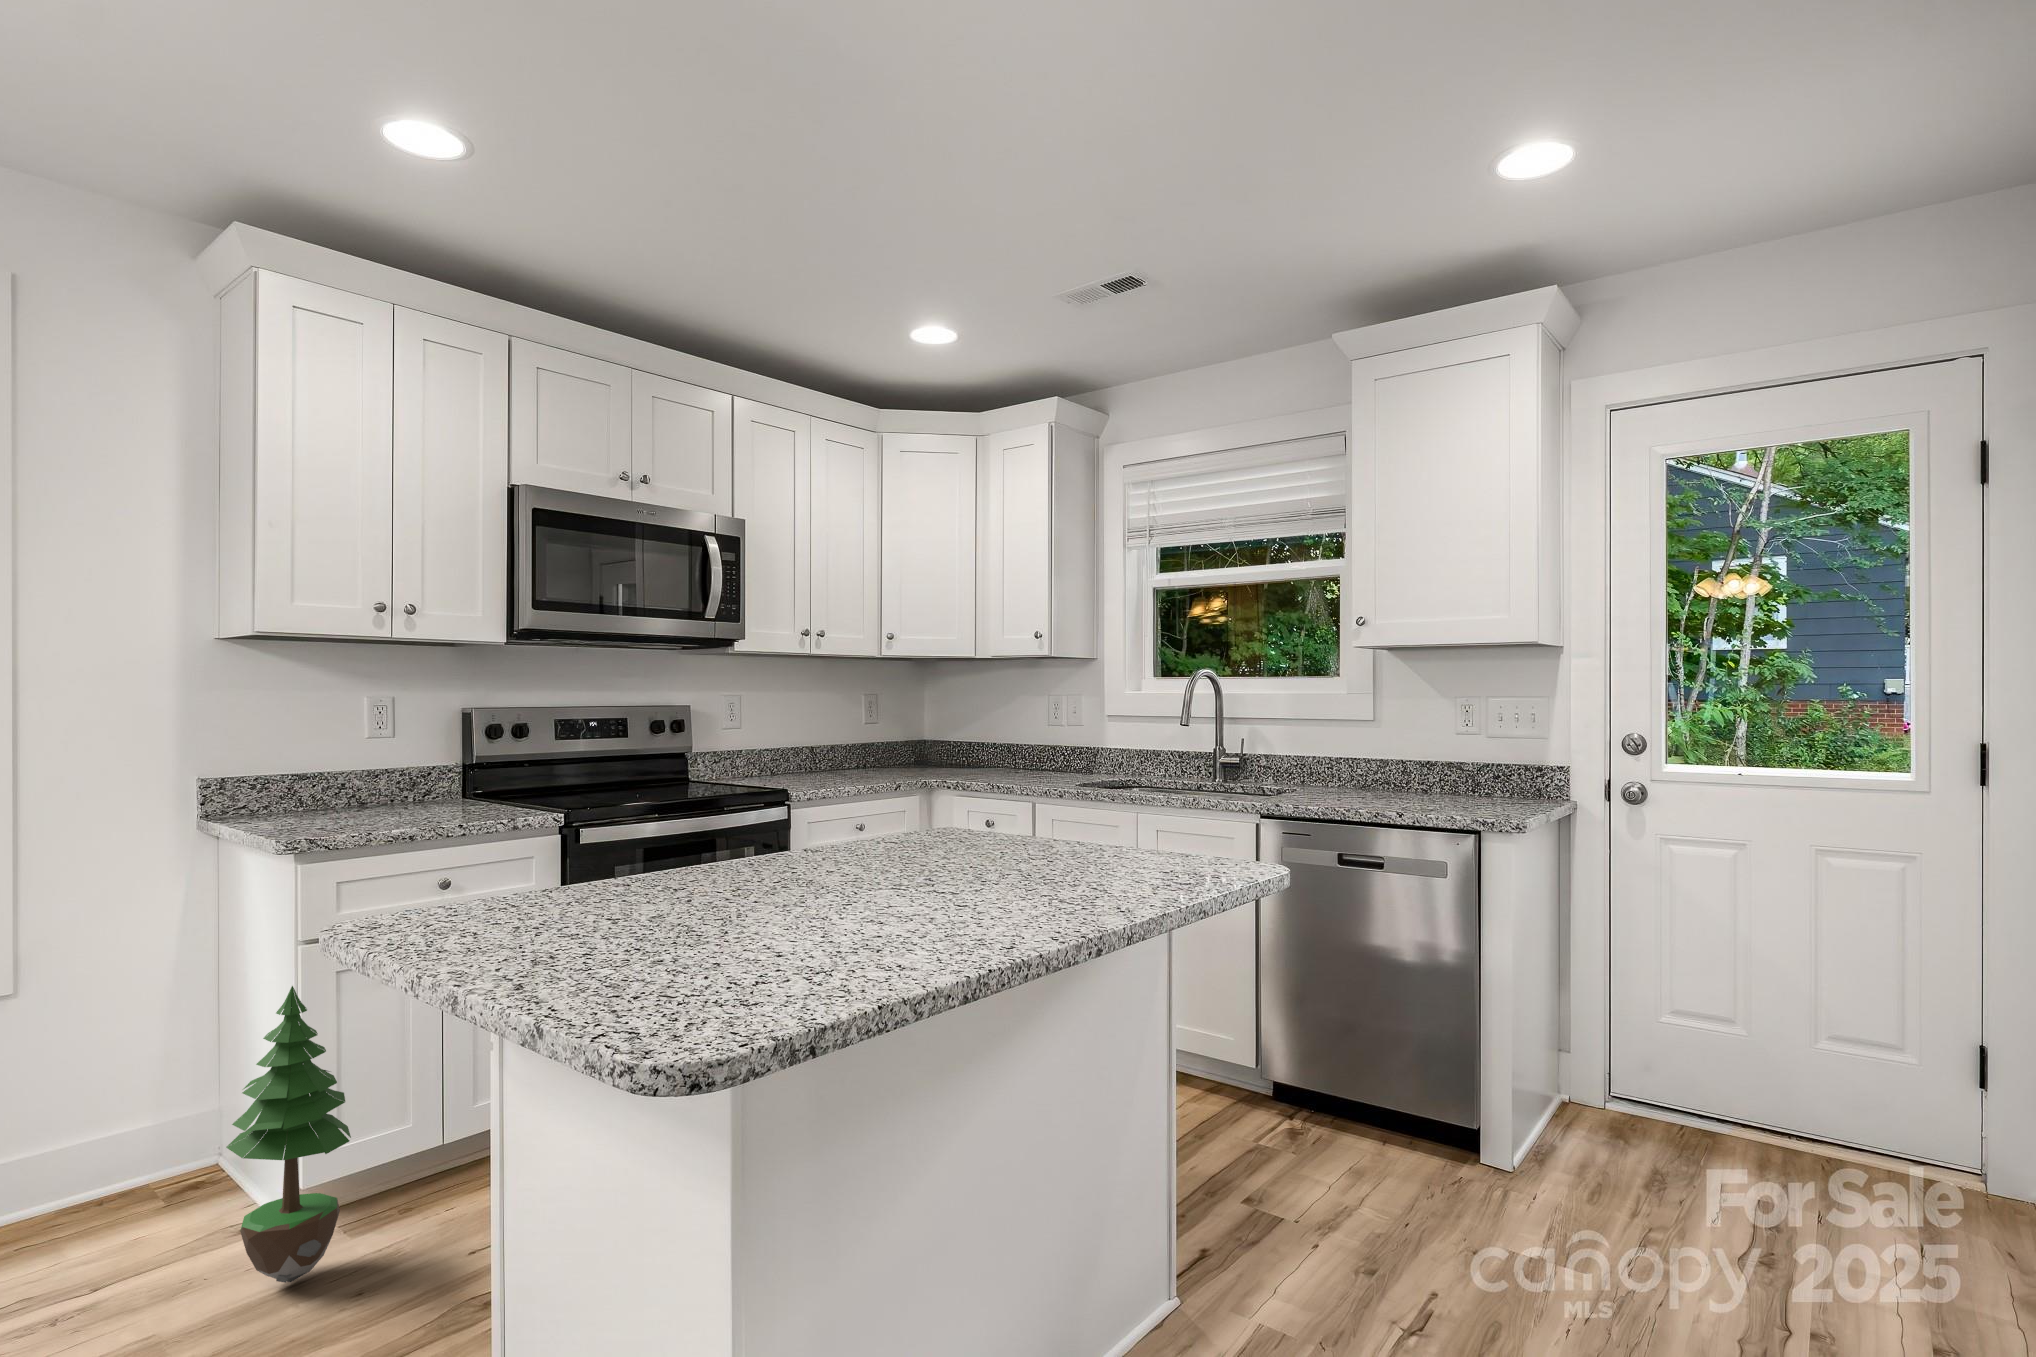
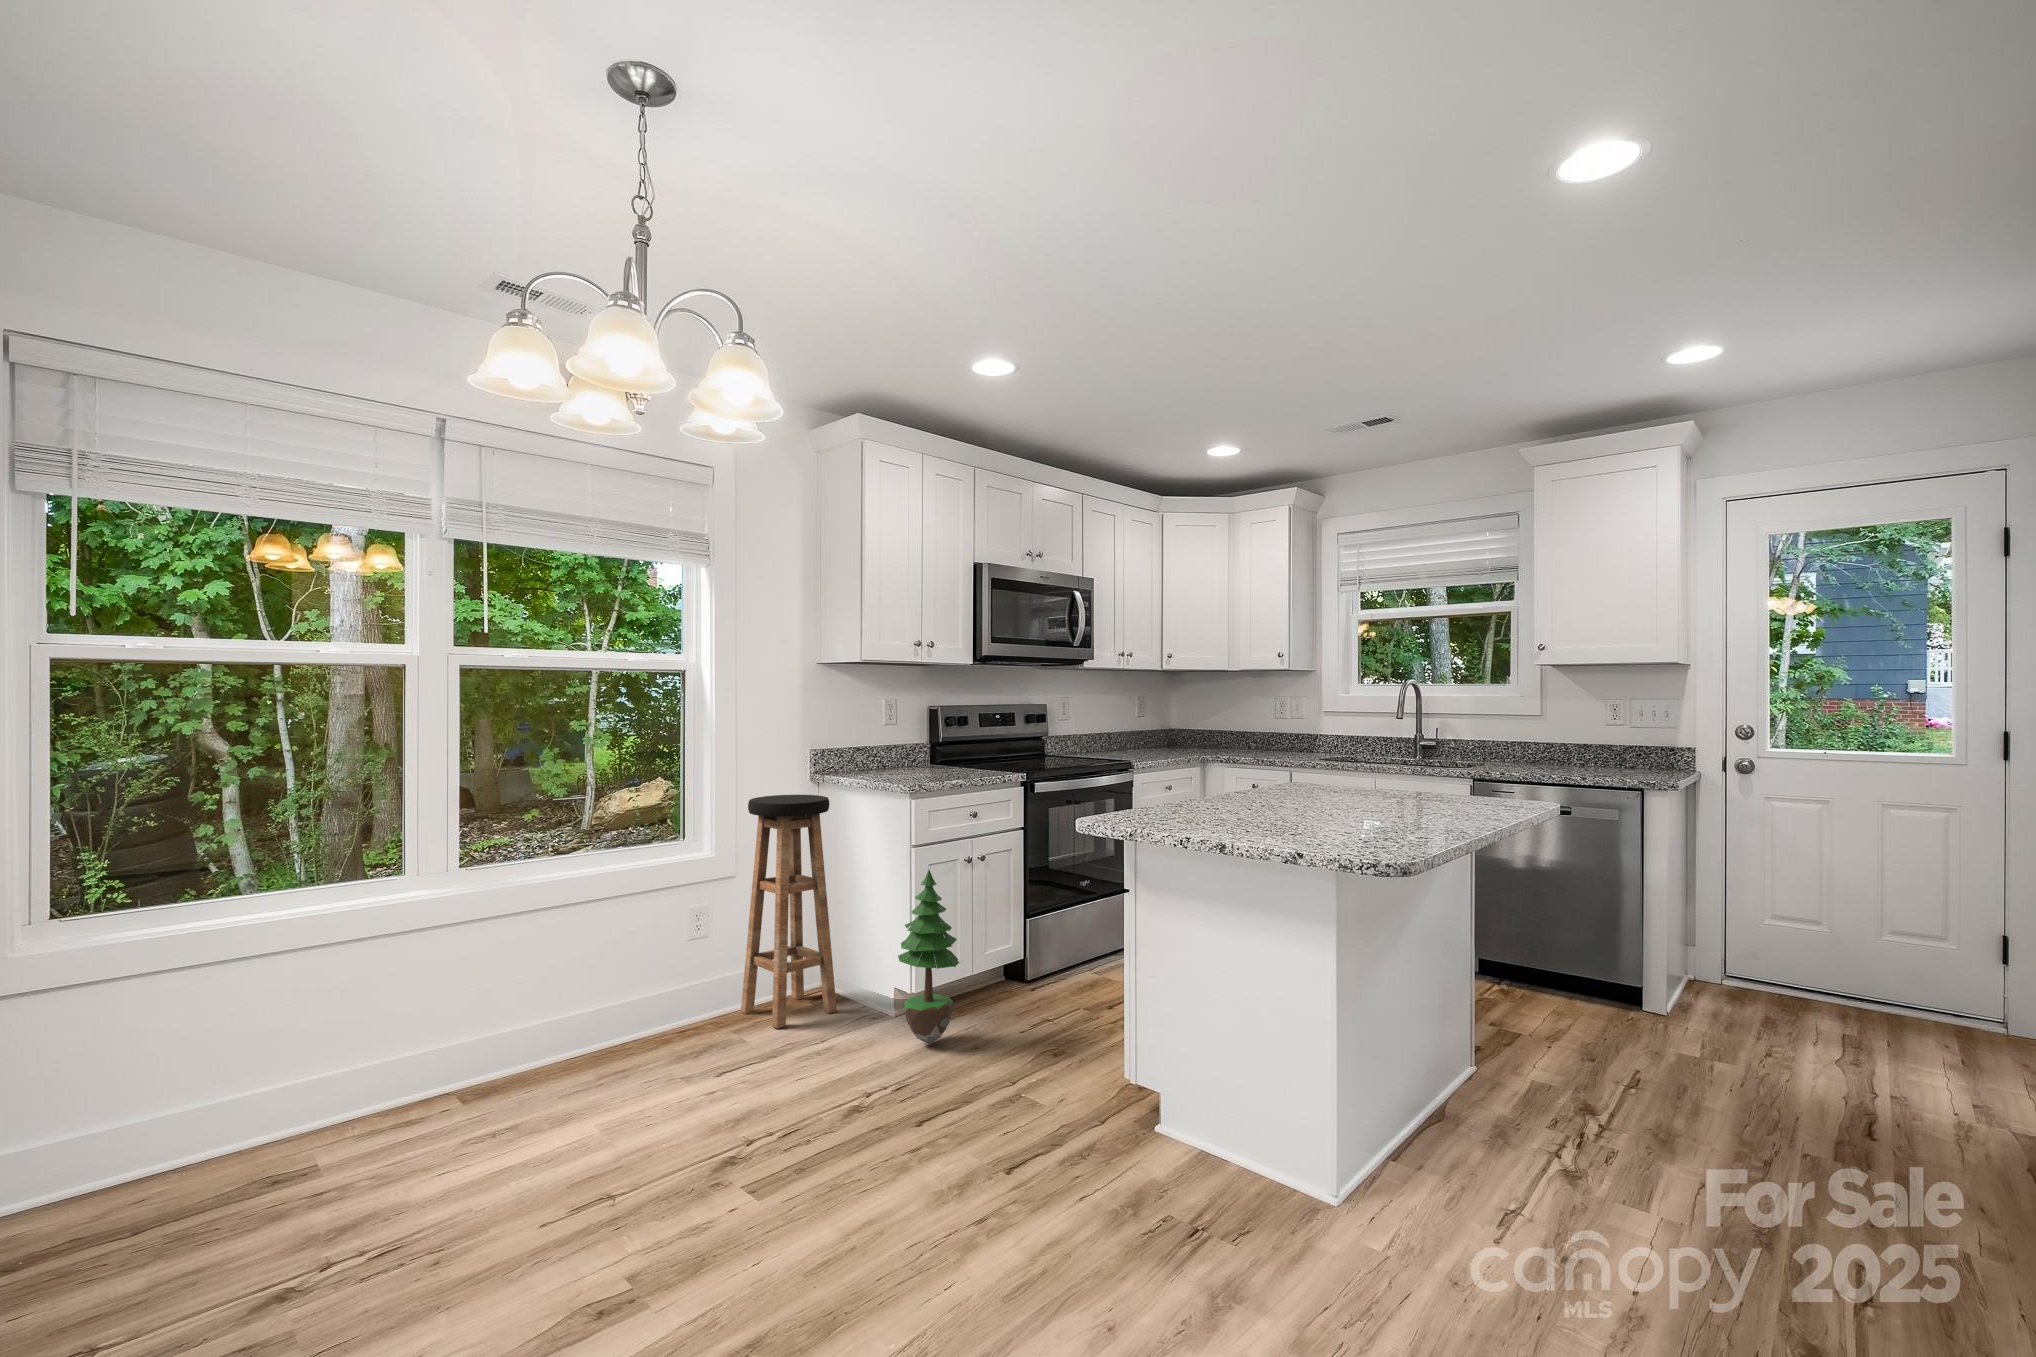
bar stool: none [23,854,195,1258] -> present [741,795,837,1028]

